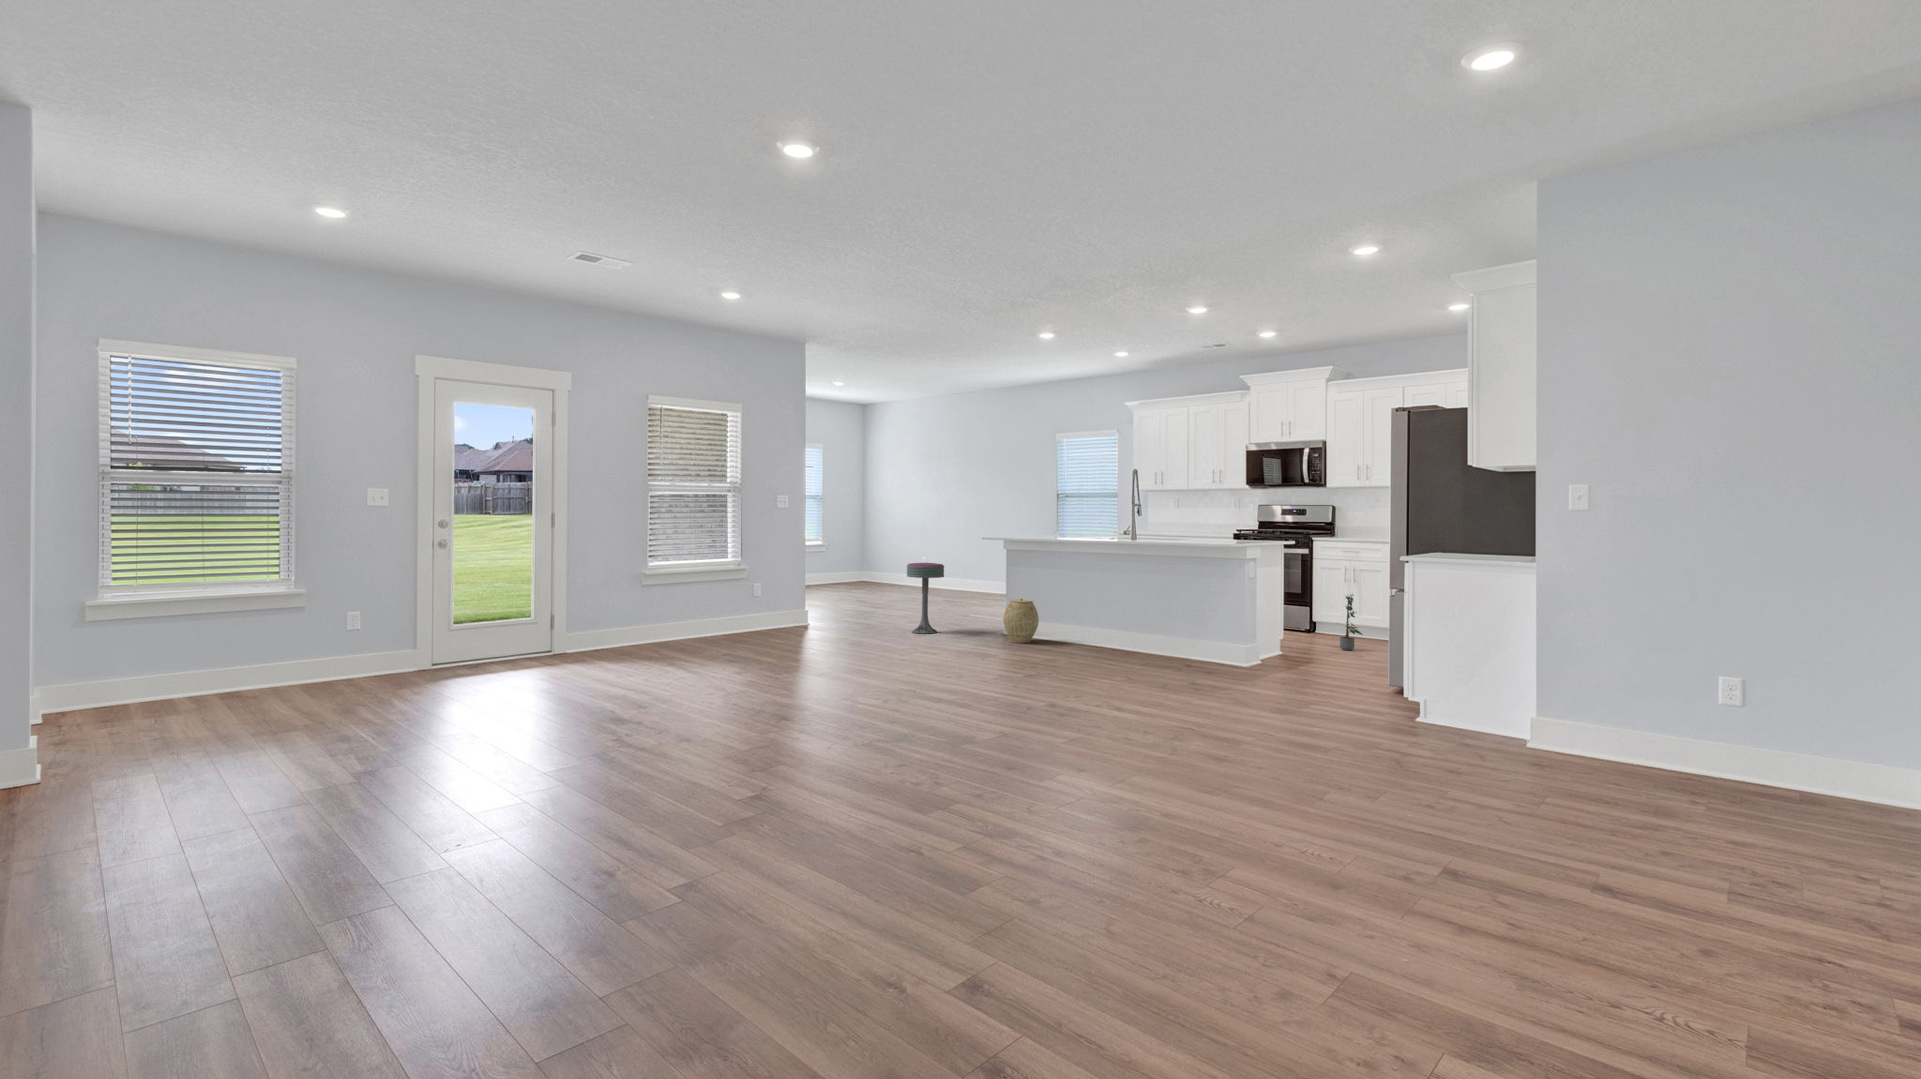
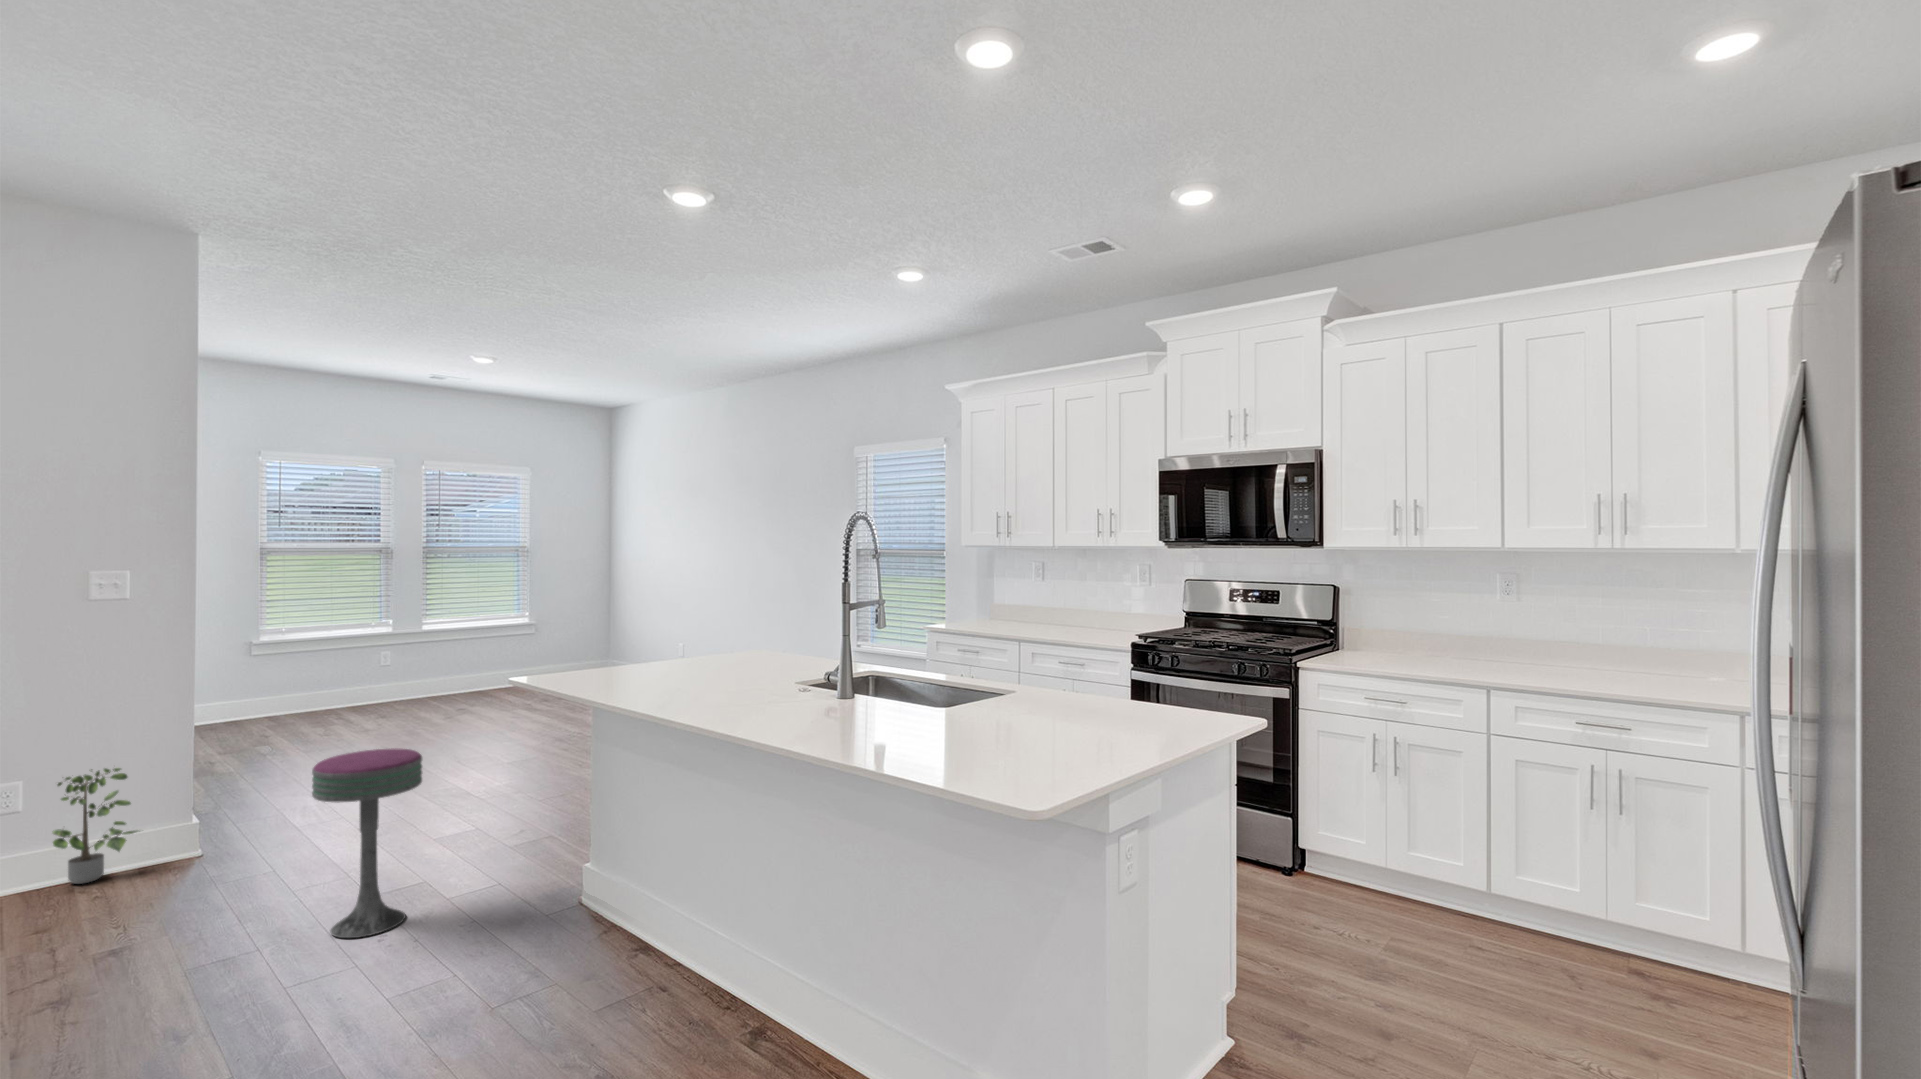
potted plant: present [1340,594,1362,650] -> present [53,768,137,884]
woven basket: present [1003,598,1039,643] -> none [484,870,589,1005]

